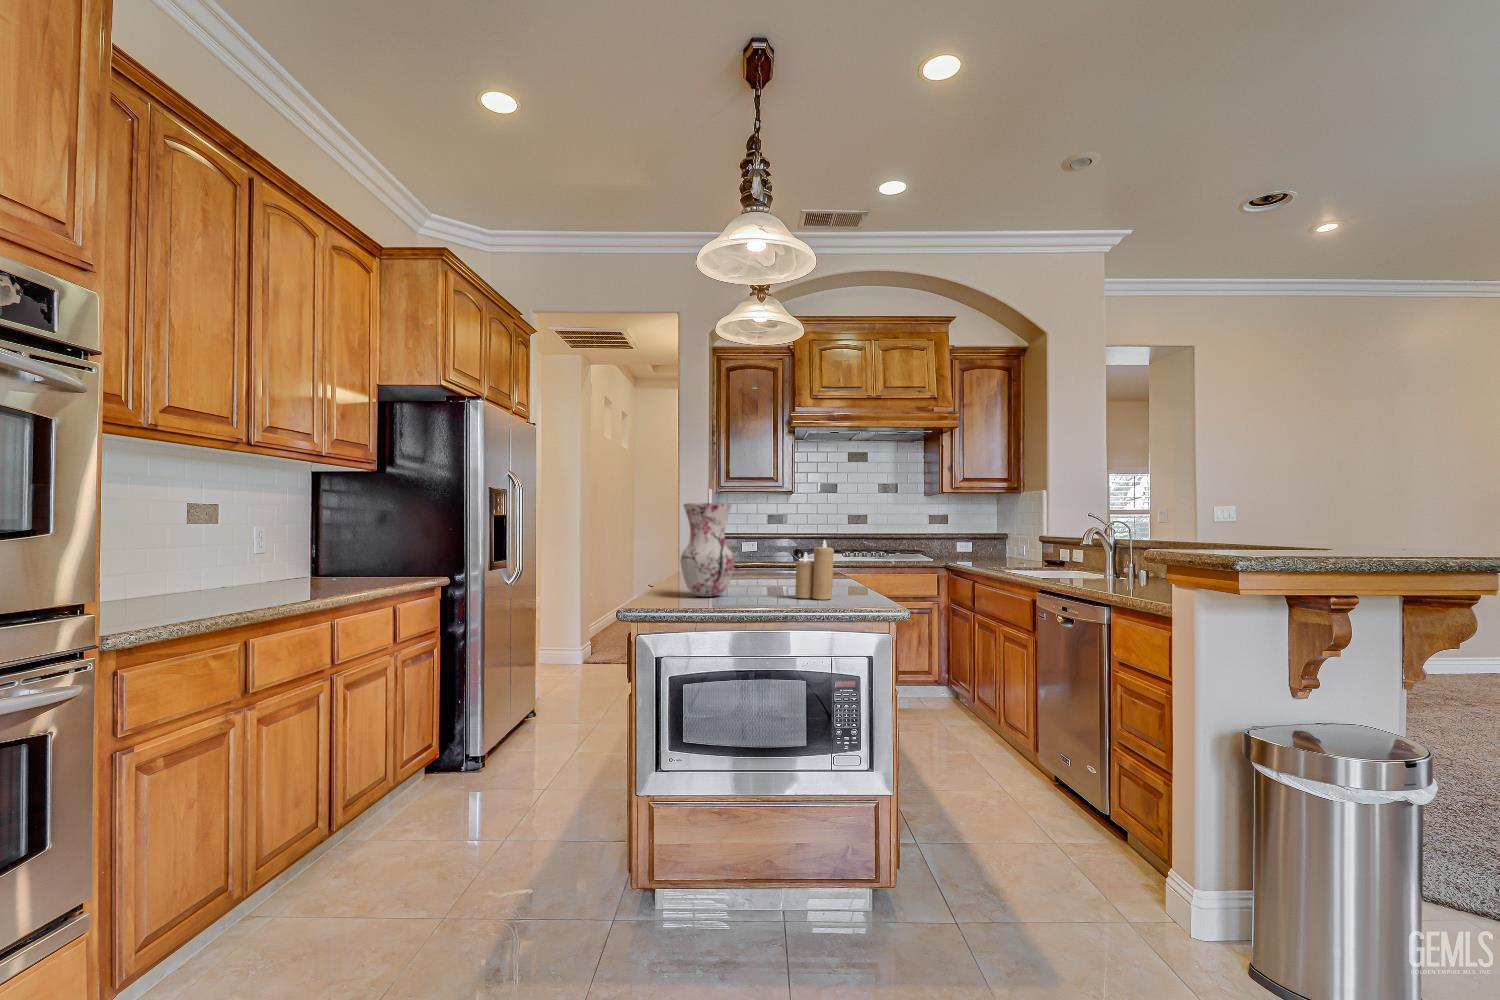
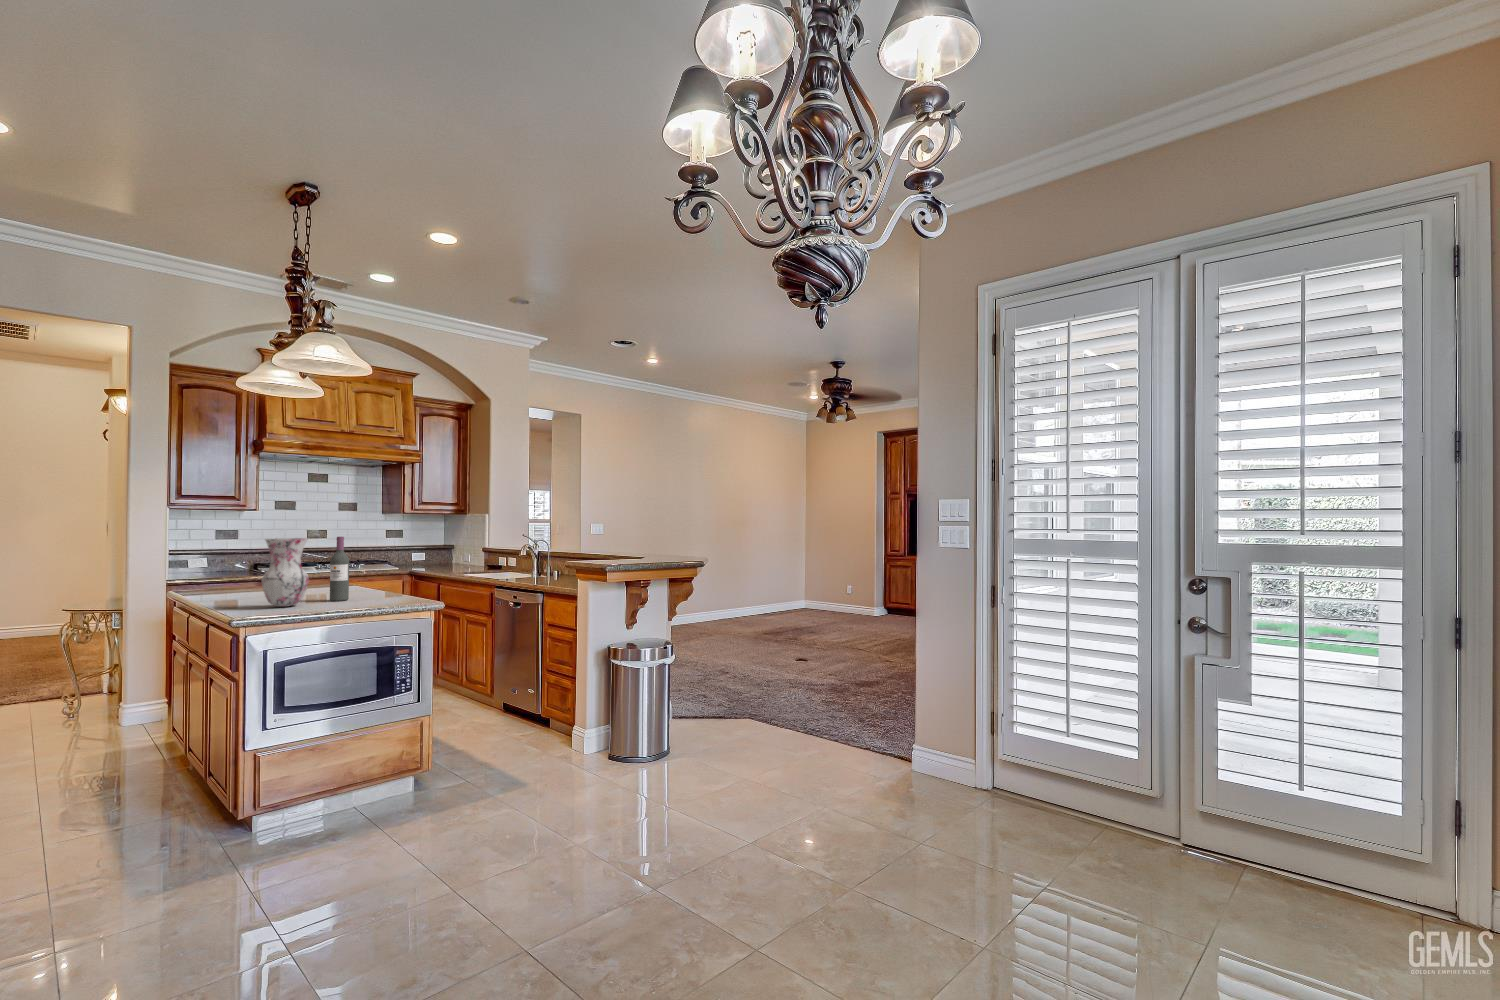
wine bottle: none [769,503,792,594] -> present [330,537,349,601]
candle: present [795,540,834,600] -> none [361,562,391,601]

